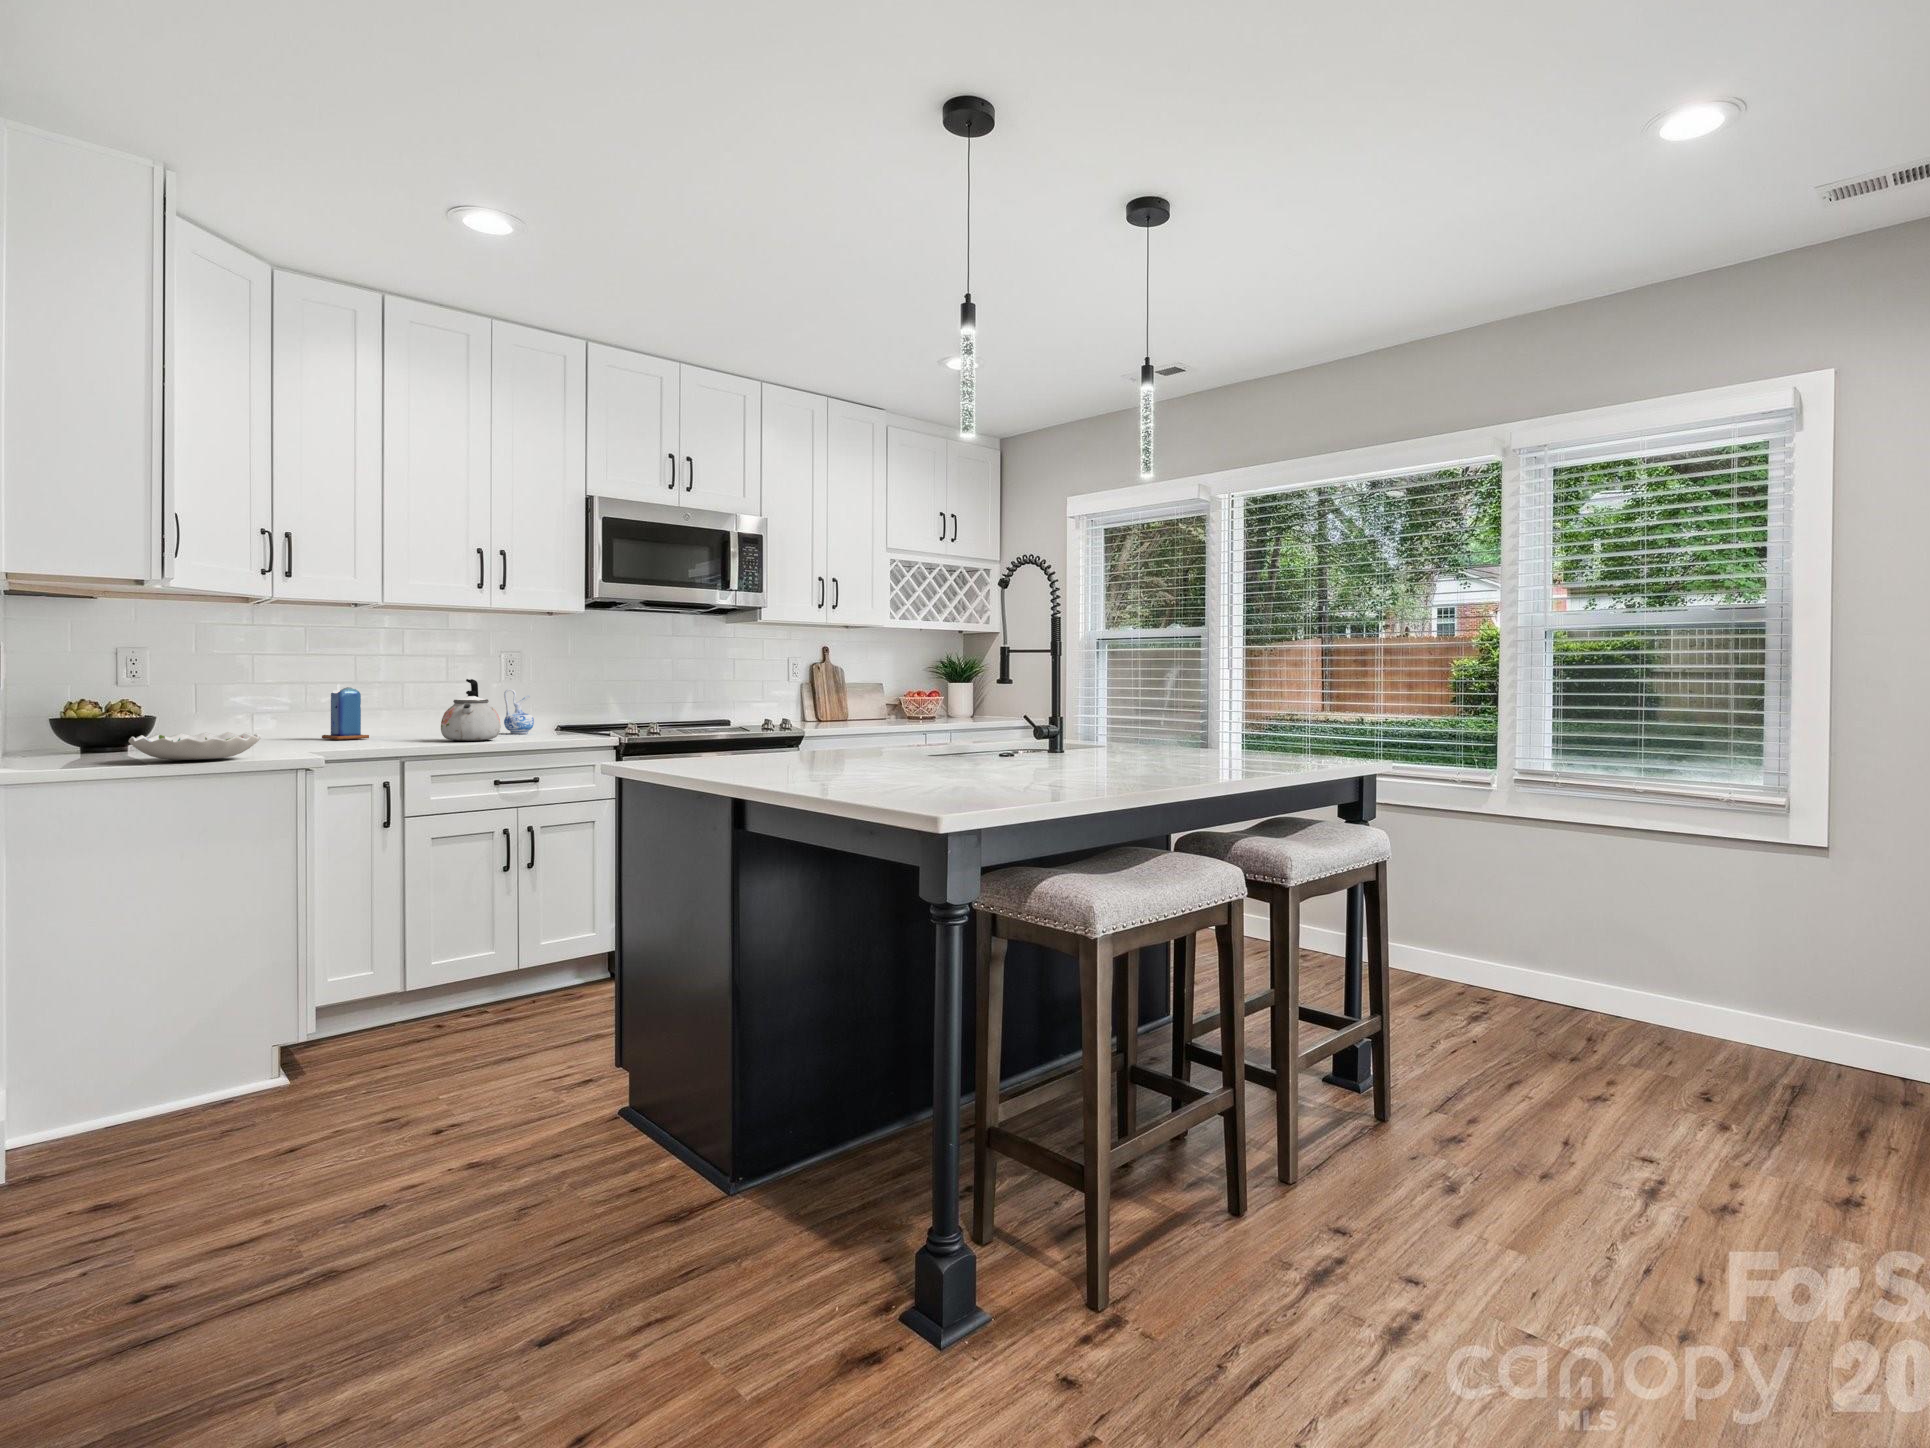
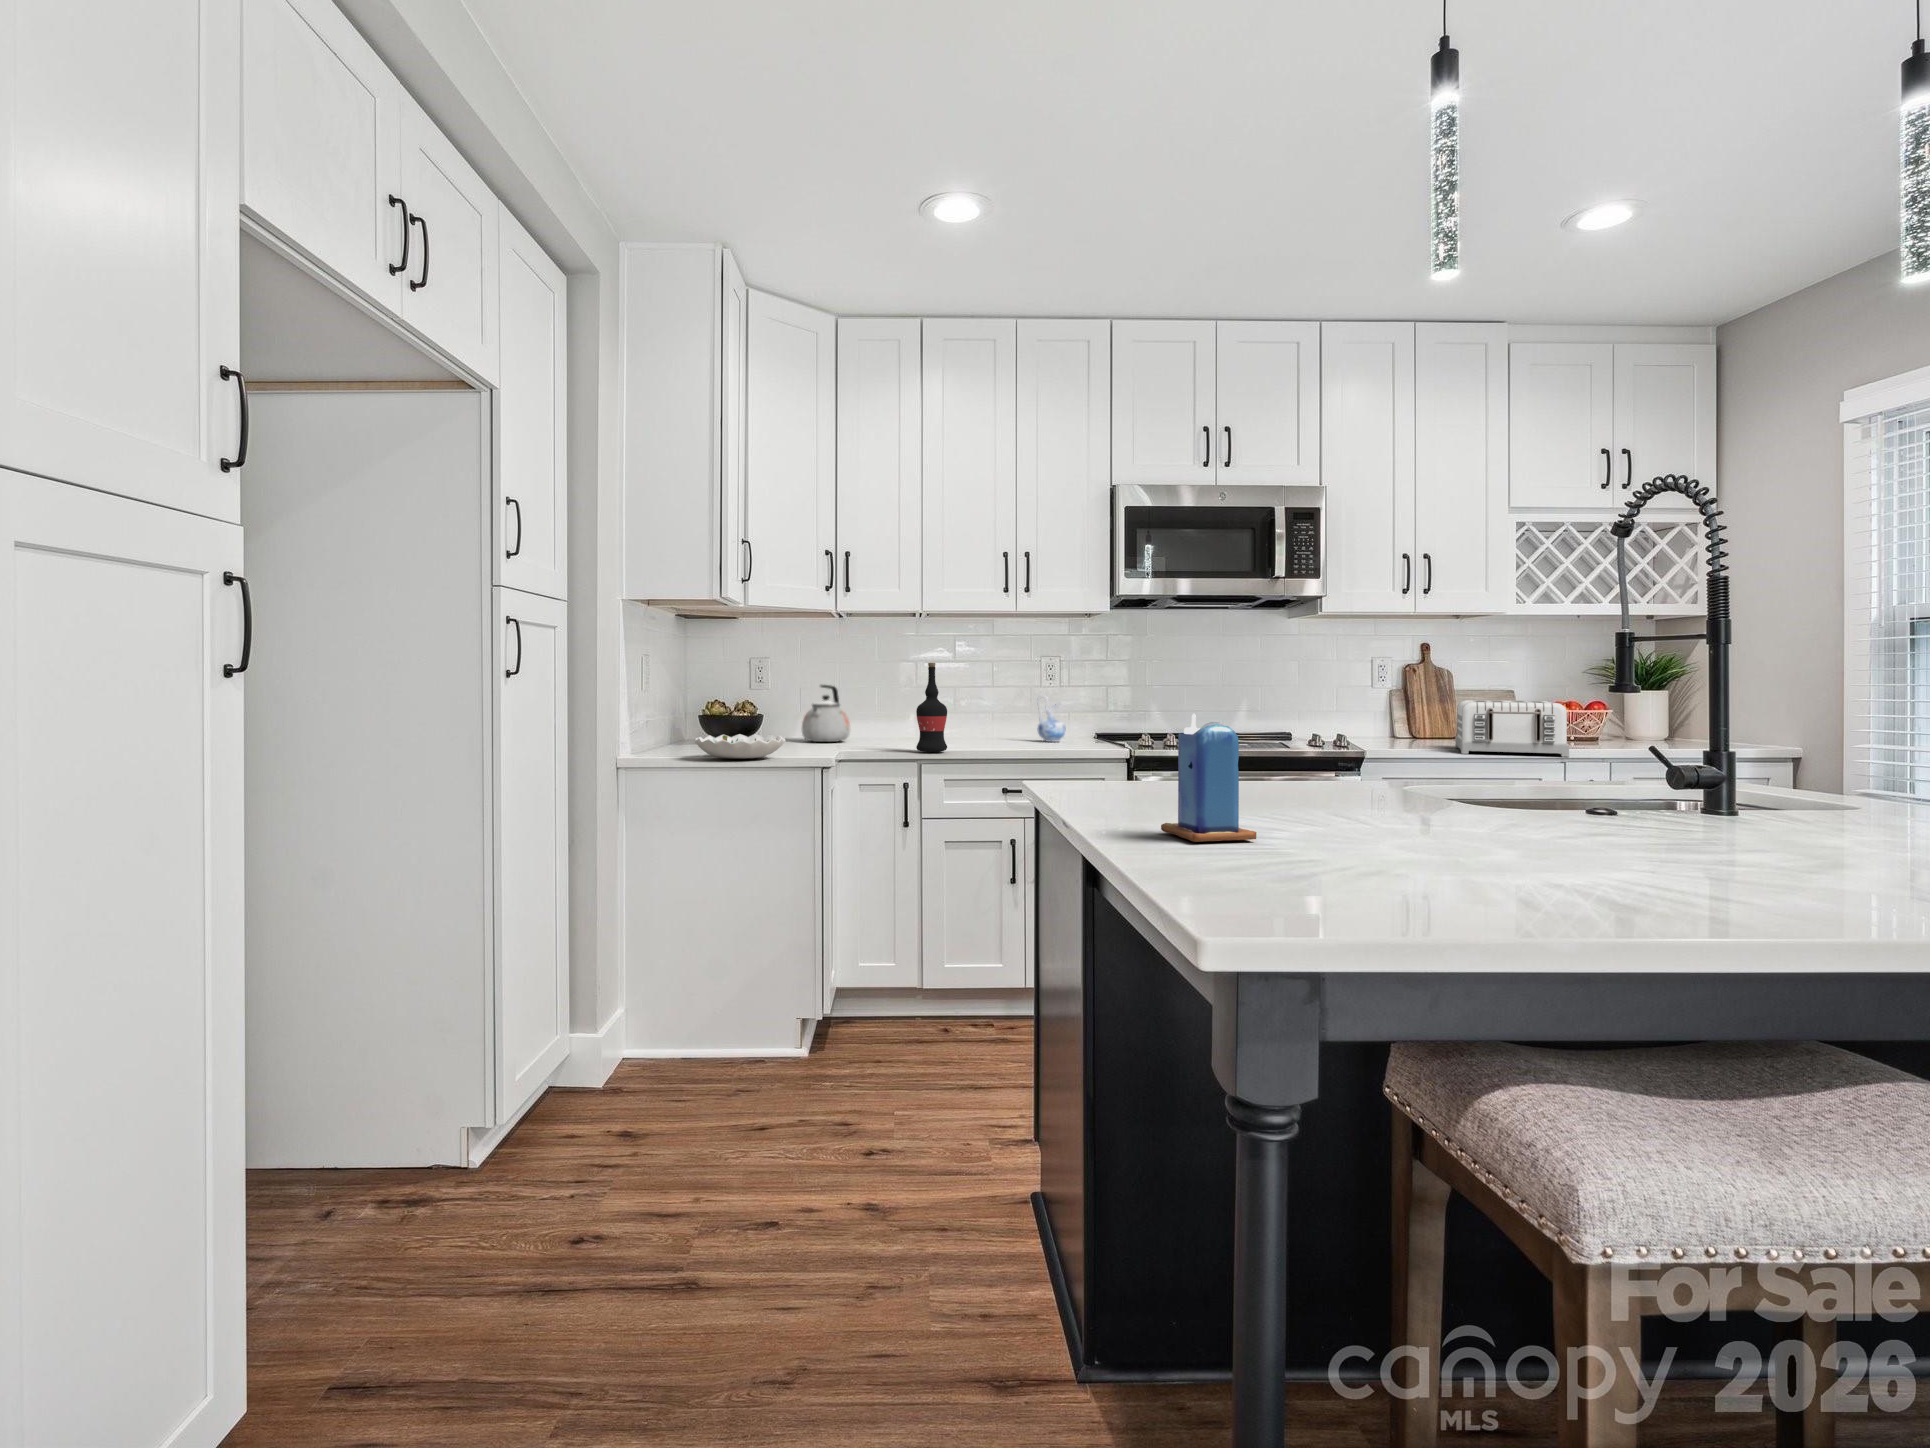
wine bottle: none [402,655,440,746] -> present [916,663,947,752]
kettle: present [441,679,501,741] -> present [802,685,850,742]
candle: present [322,684,369,740] -> present [1161,713,1256,842]
toaster: none [856,690,934,729] -> present [1455,700,1569,757]

